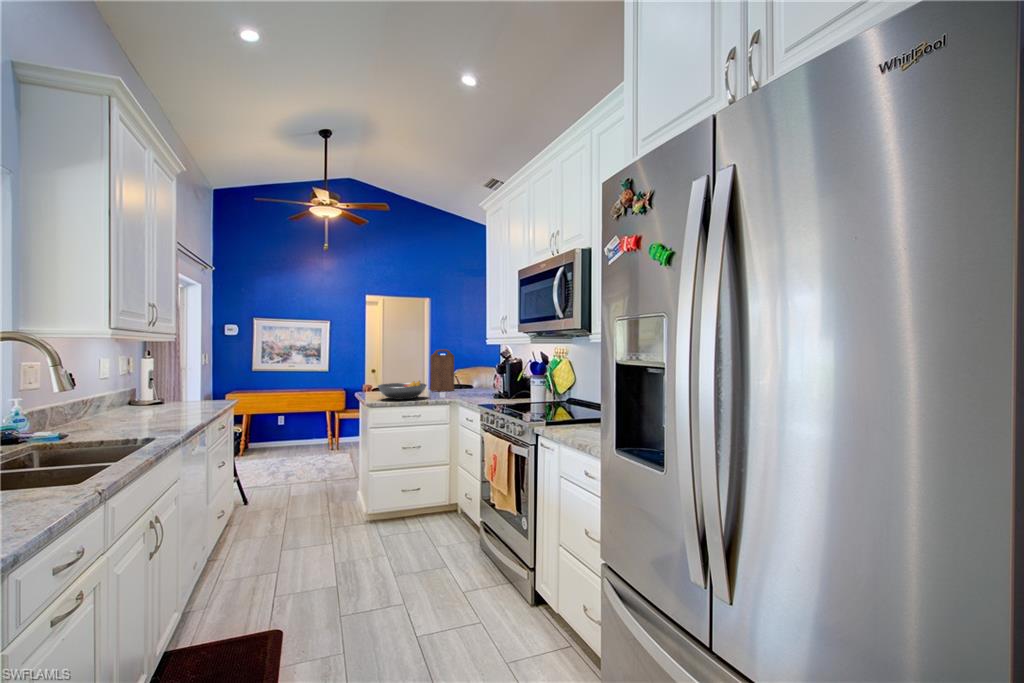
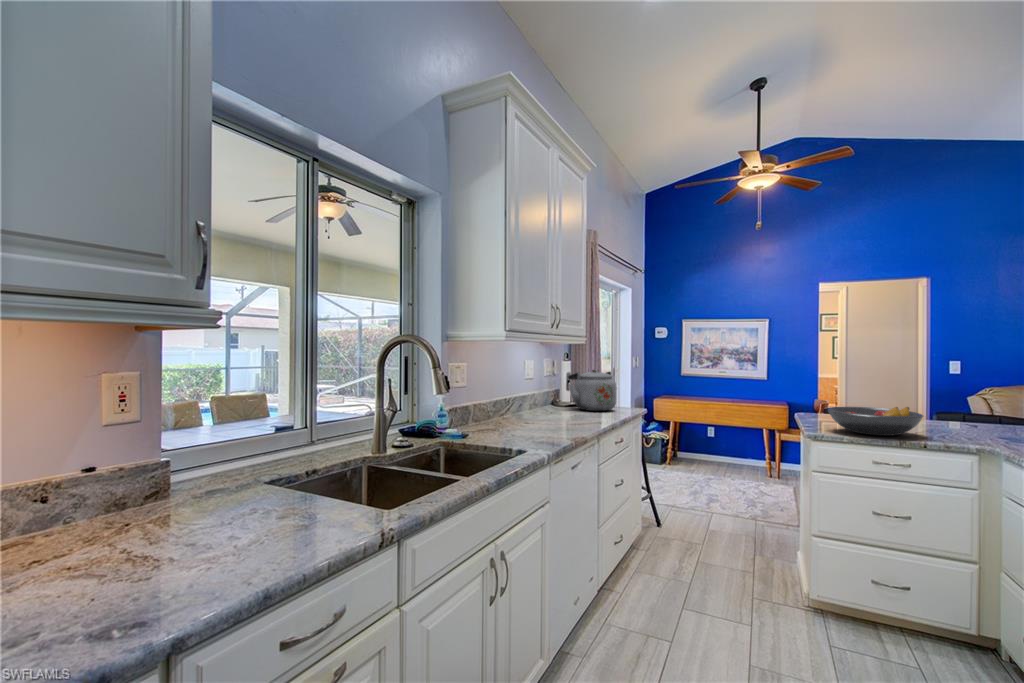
cutting board: present [430,349,454,392] -> none [930,356,986,429]
kettle: none [152,366,209,406] -> present [568,369,616,411]

